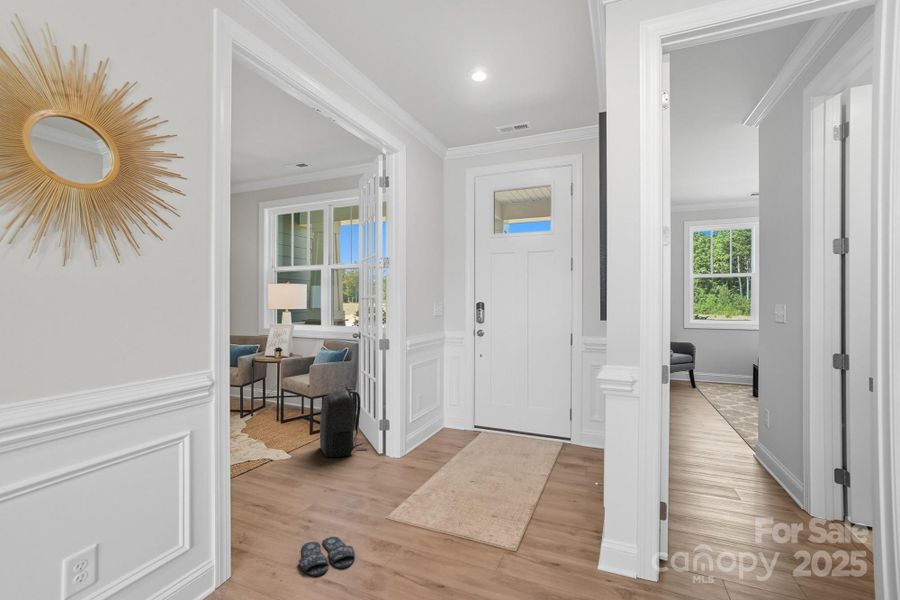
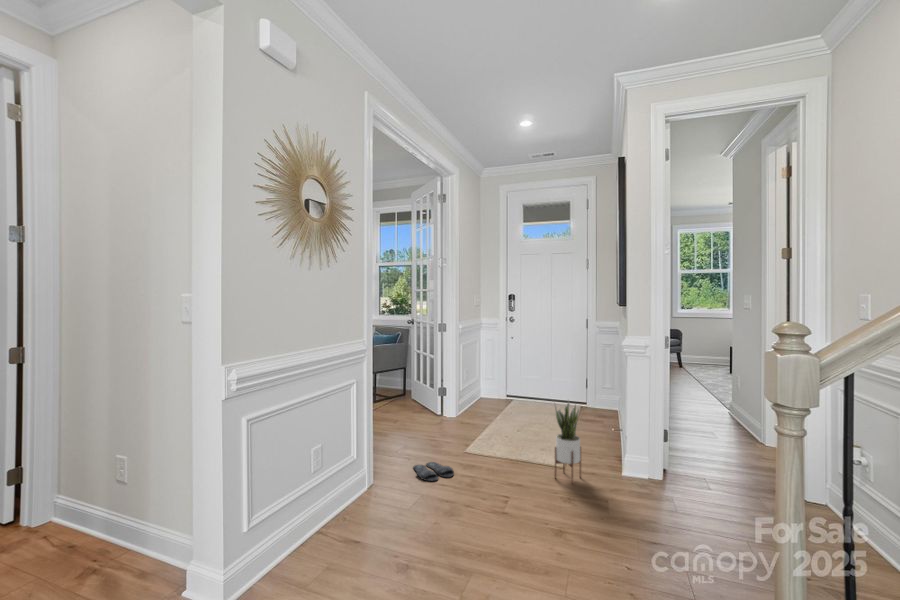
backpack: present [320,387,367,457] -> none [388,362,426,417]
potted plant: none [493,457,535,586] -> present [555,402,581,483]

